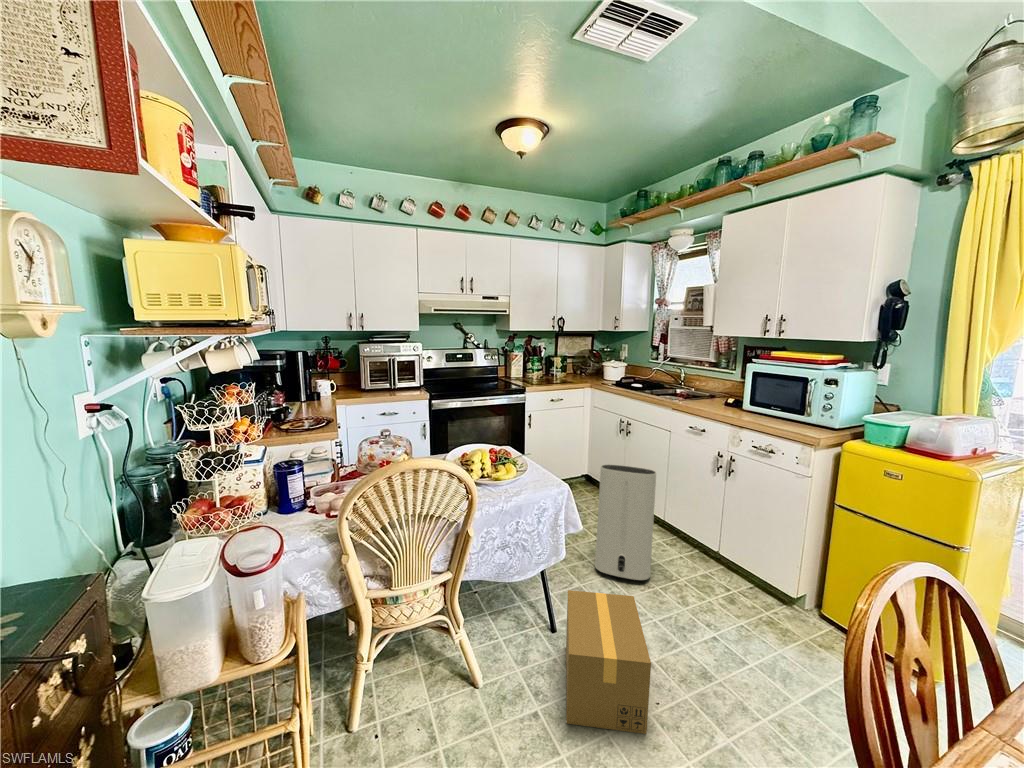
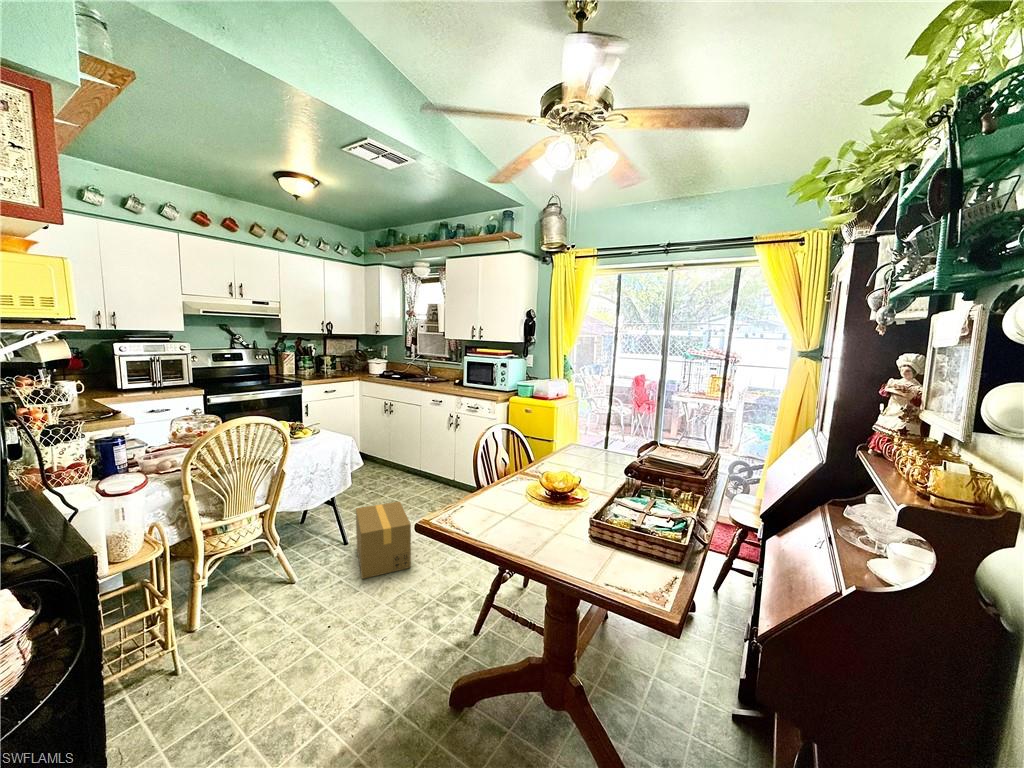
air purifier: present [595,464,656,580] -> none [373,430,412,505]

